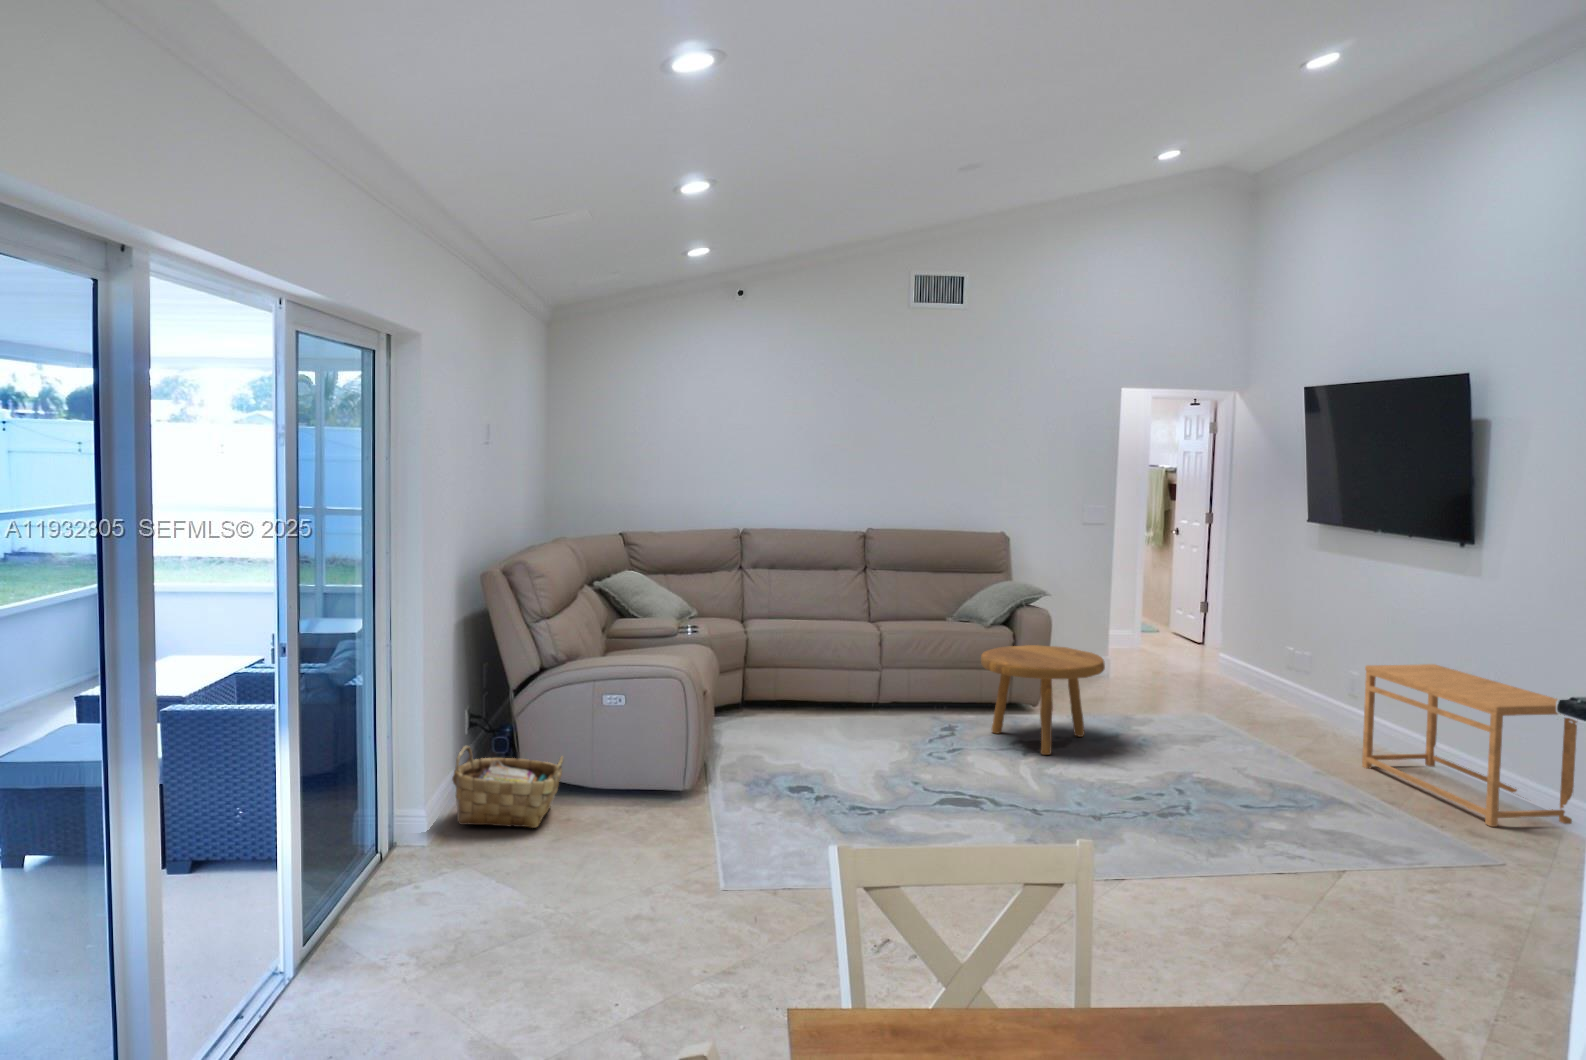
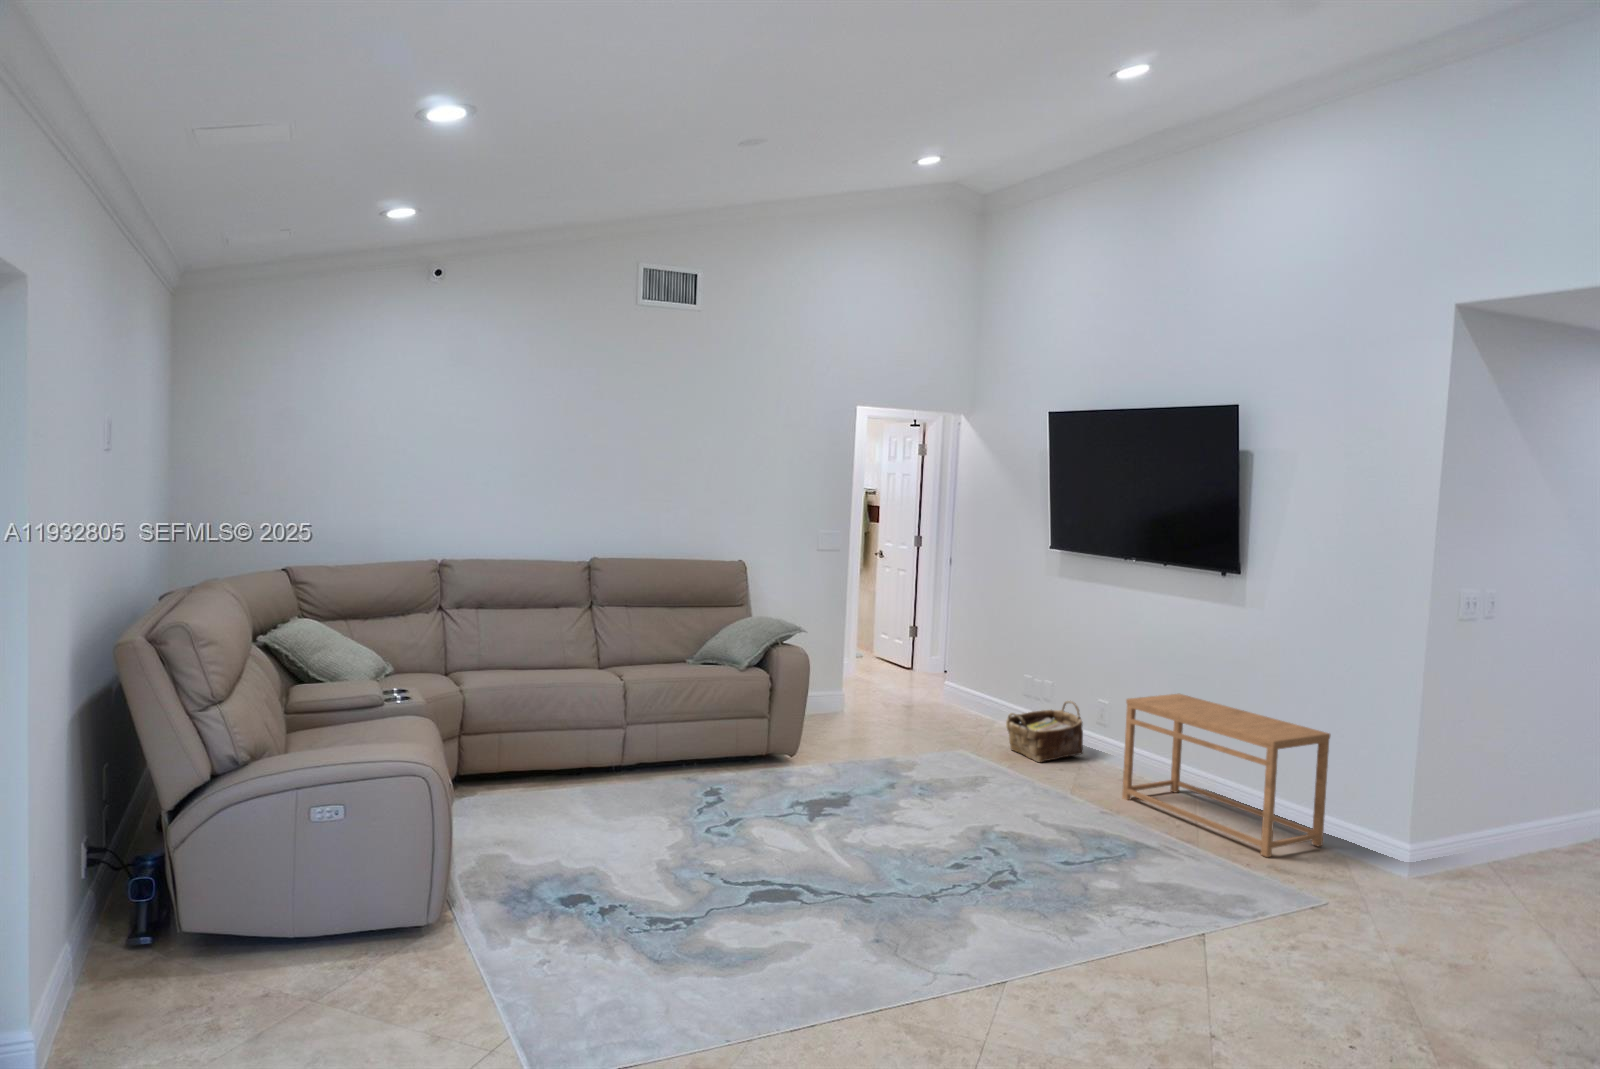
footstool: present [981,645,1105,755] -> none [753,690,886,816]
woven basket: present [452,746,564,828] -> present [1006,701,1083,762]

